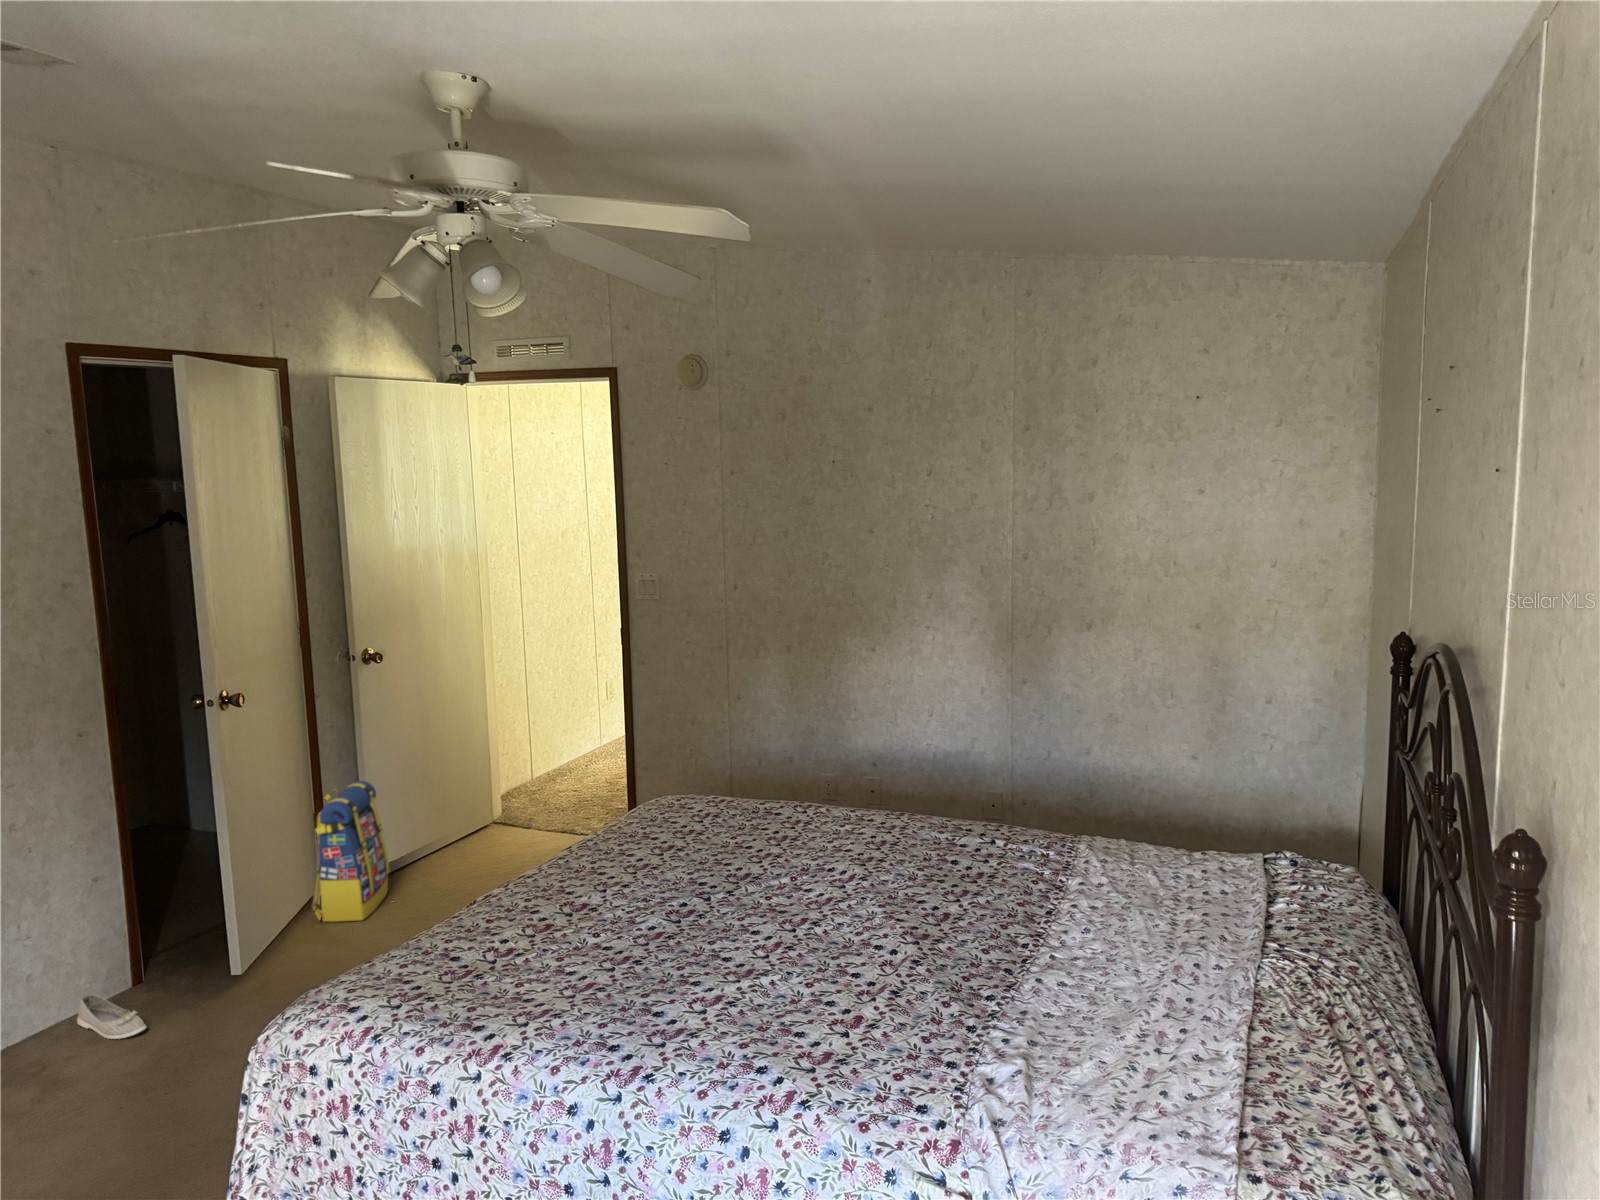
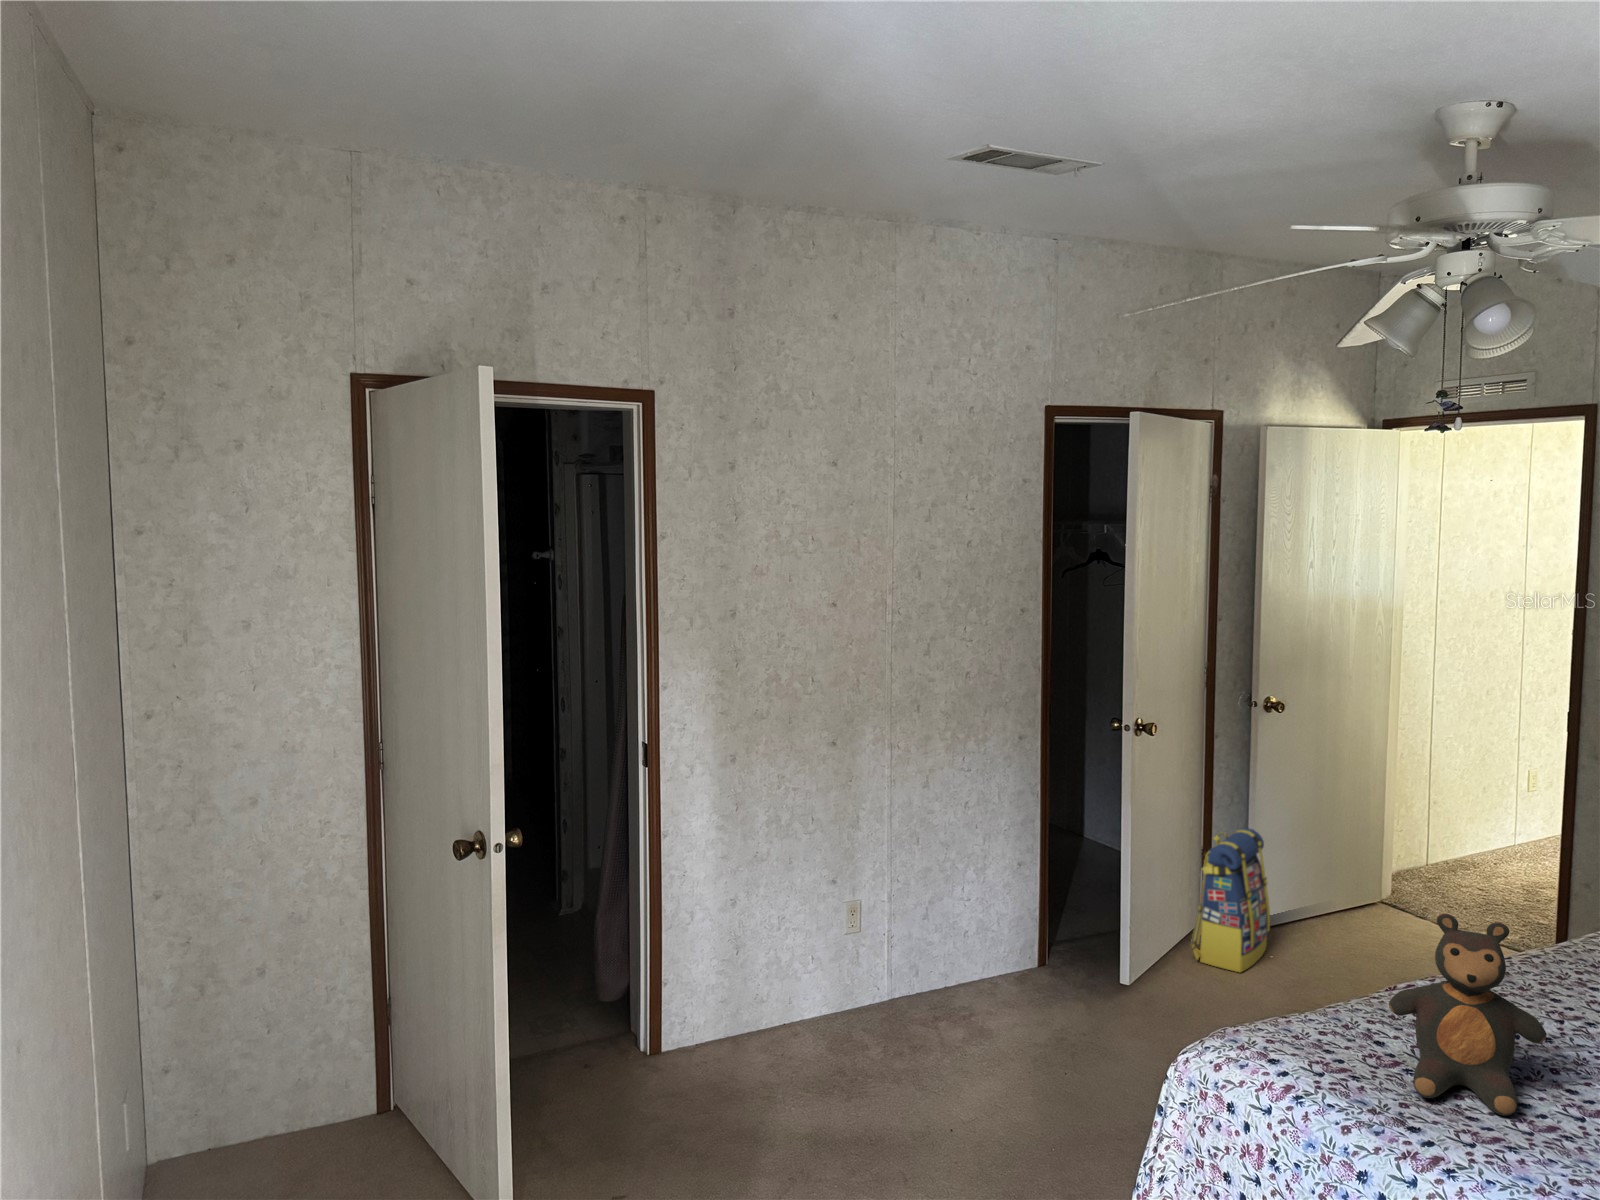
teddy bear: none [457,822,583,995] -> present [1389,914,1546,1116]
shoe: present [77,995,146,1039] -> none [992,968,1046,1016]

